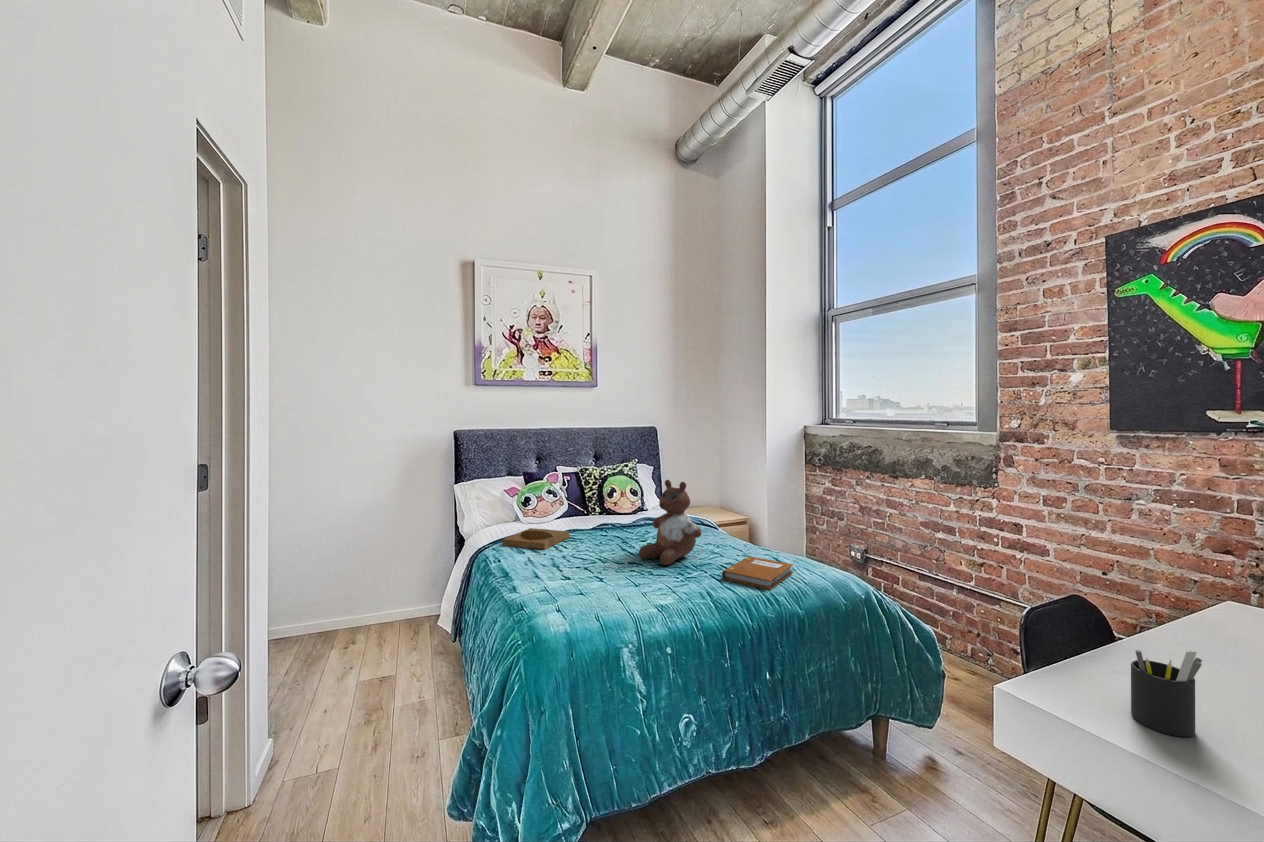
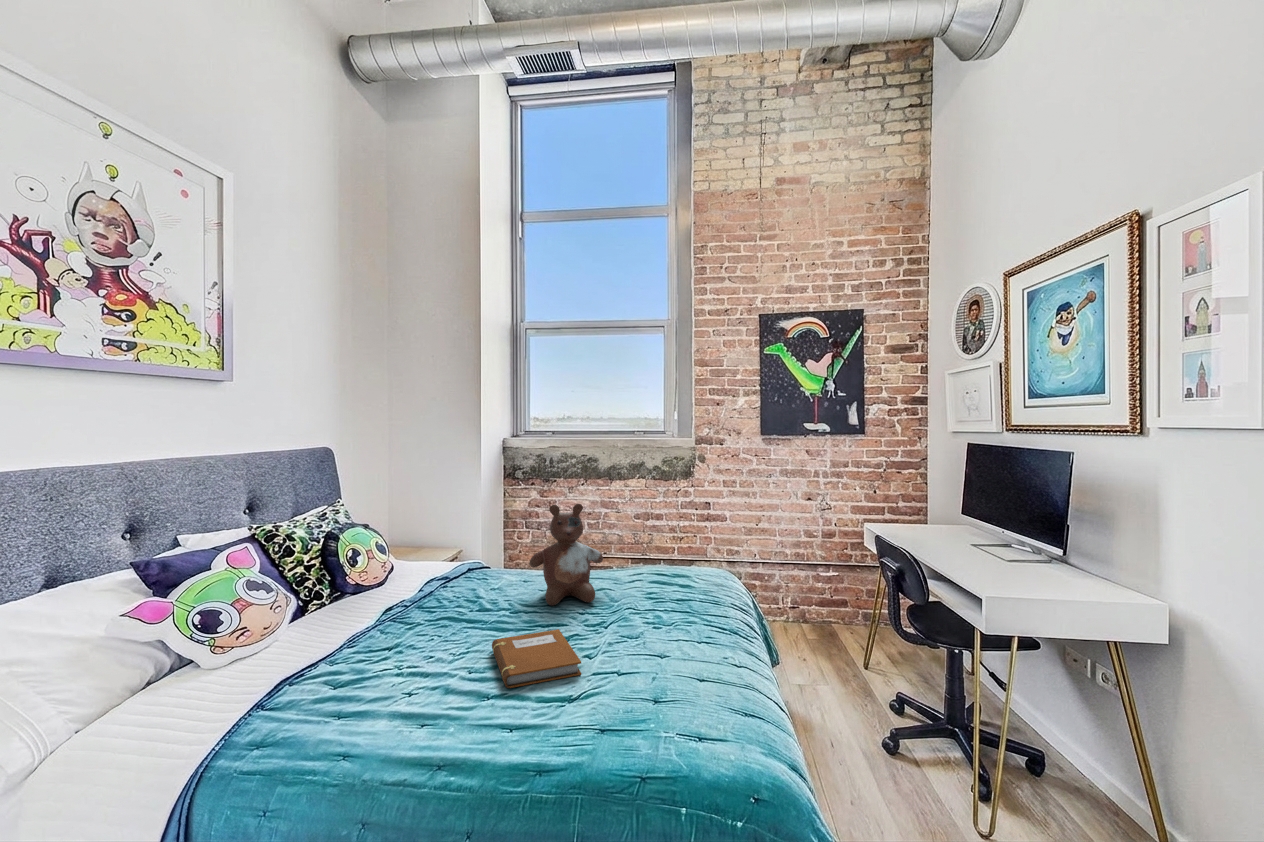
tray: present [503,528,570,549] -> none [304,612,410,669]
notebook: present [722,556,793,590] -> present [492,629,581,688]
pen holder: present [1131,650,1202,737] -> none [963,529,990,570]

